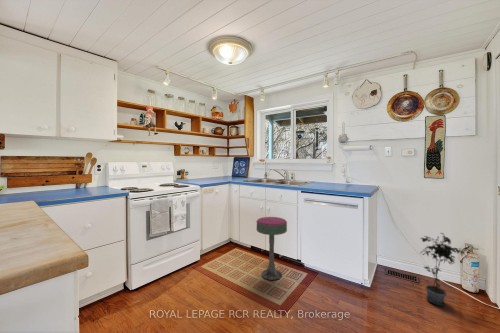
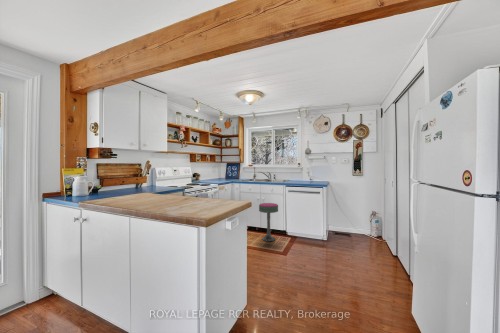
potted plant: present [421,233,464,306] -> none [351,205,372,244]

